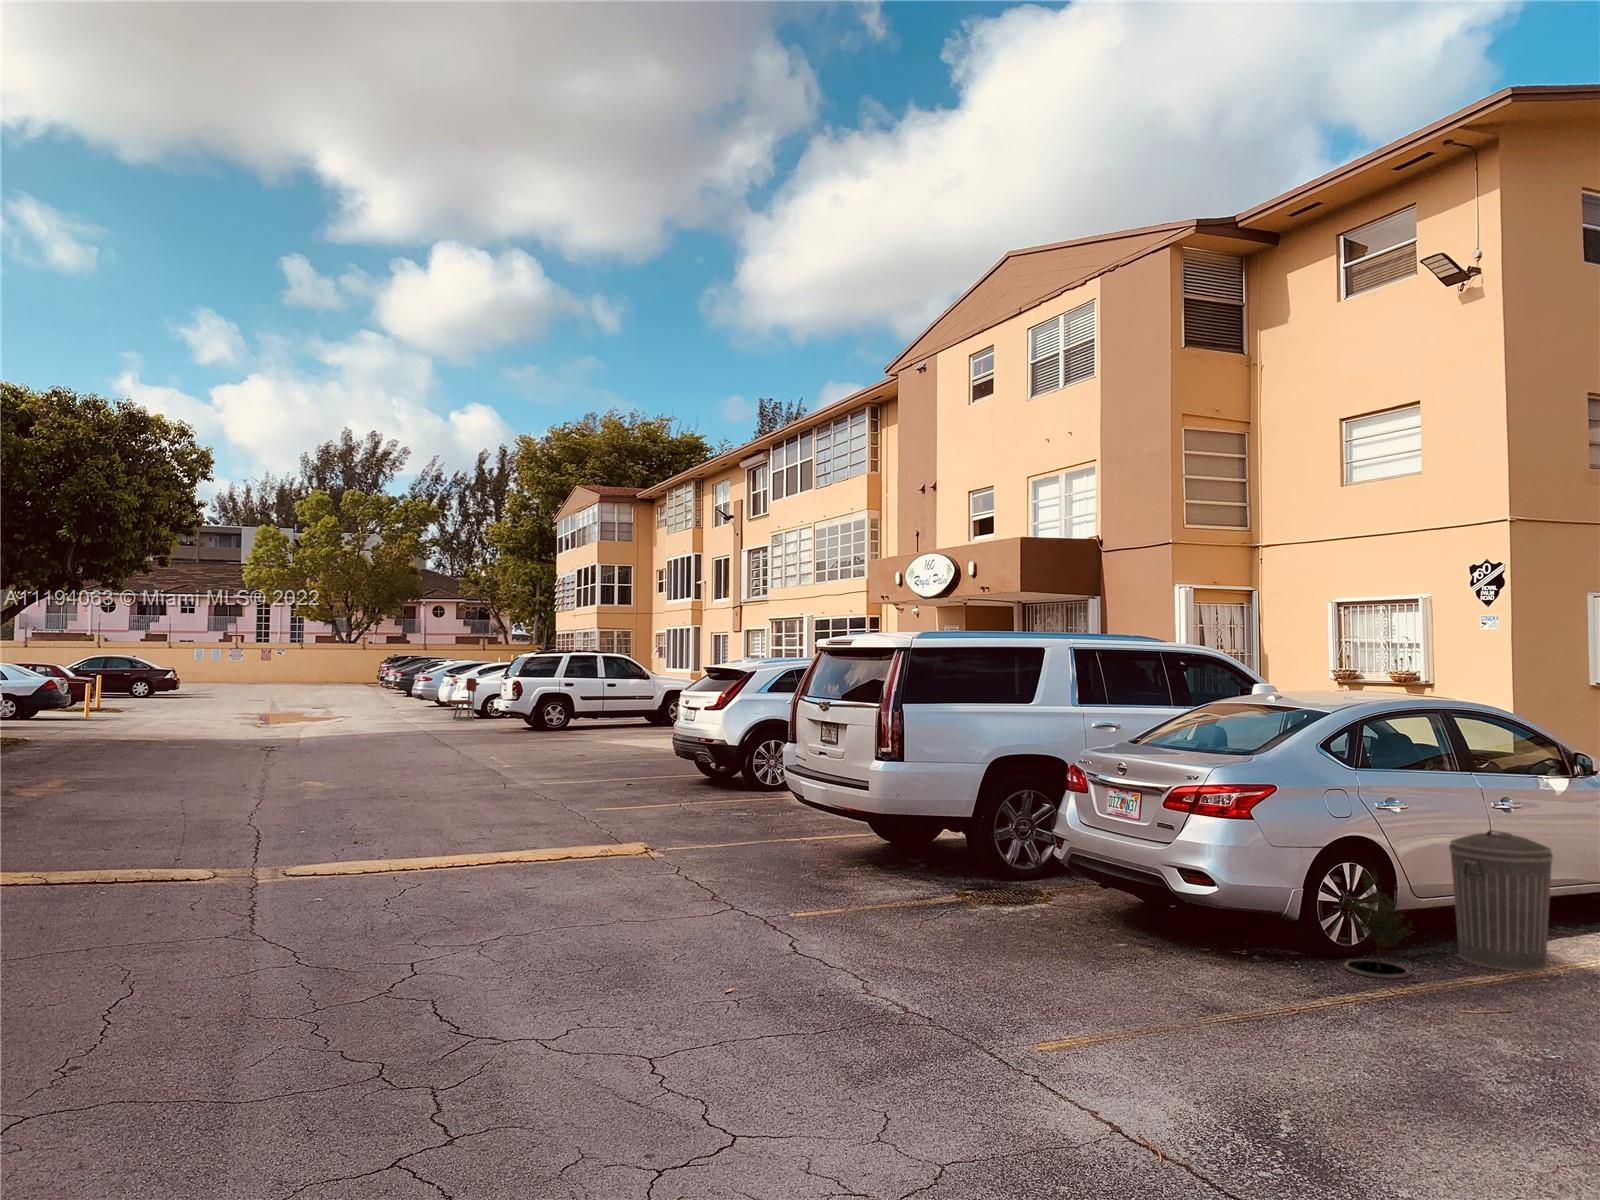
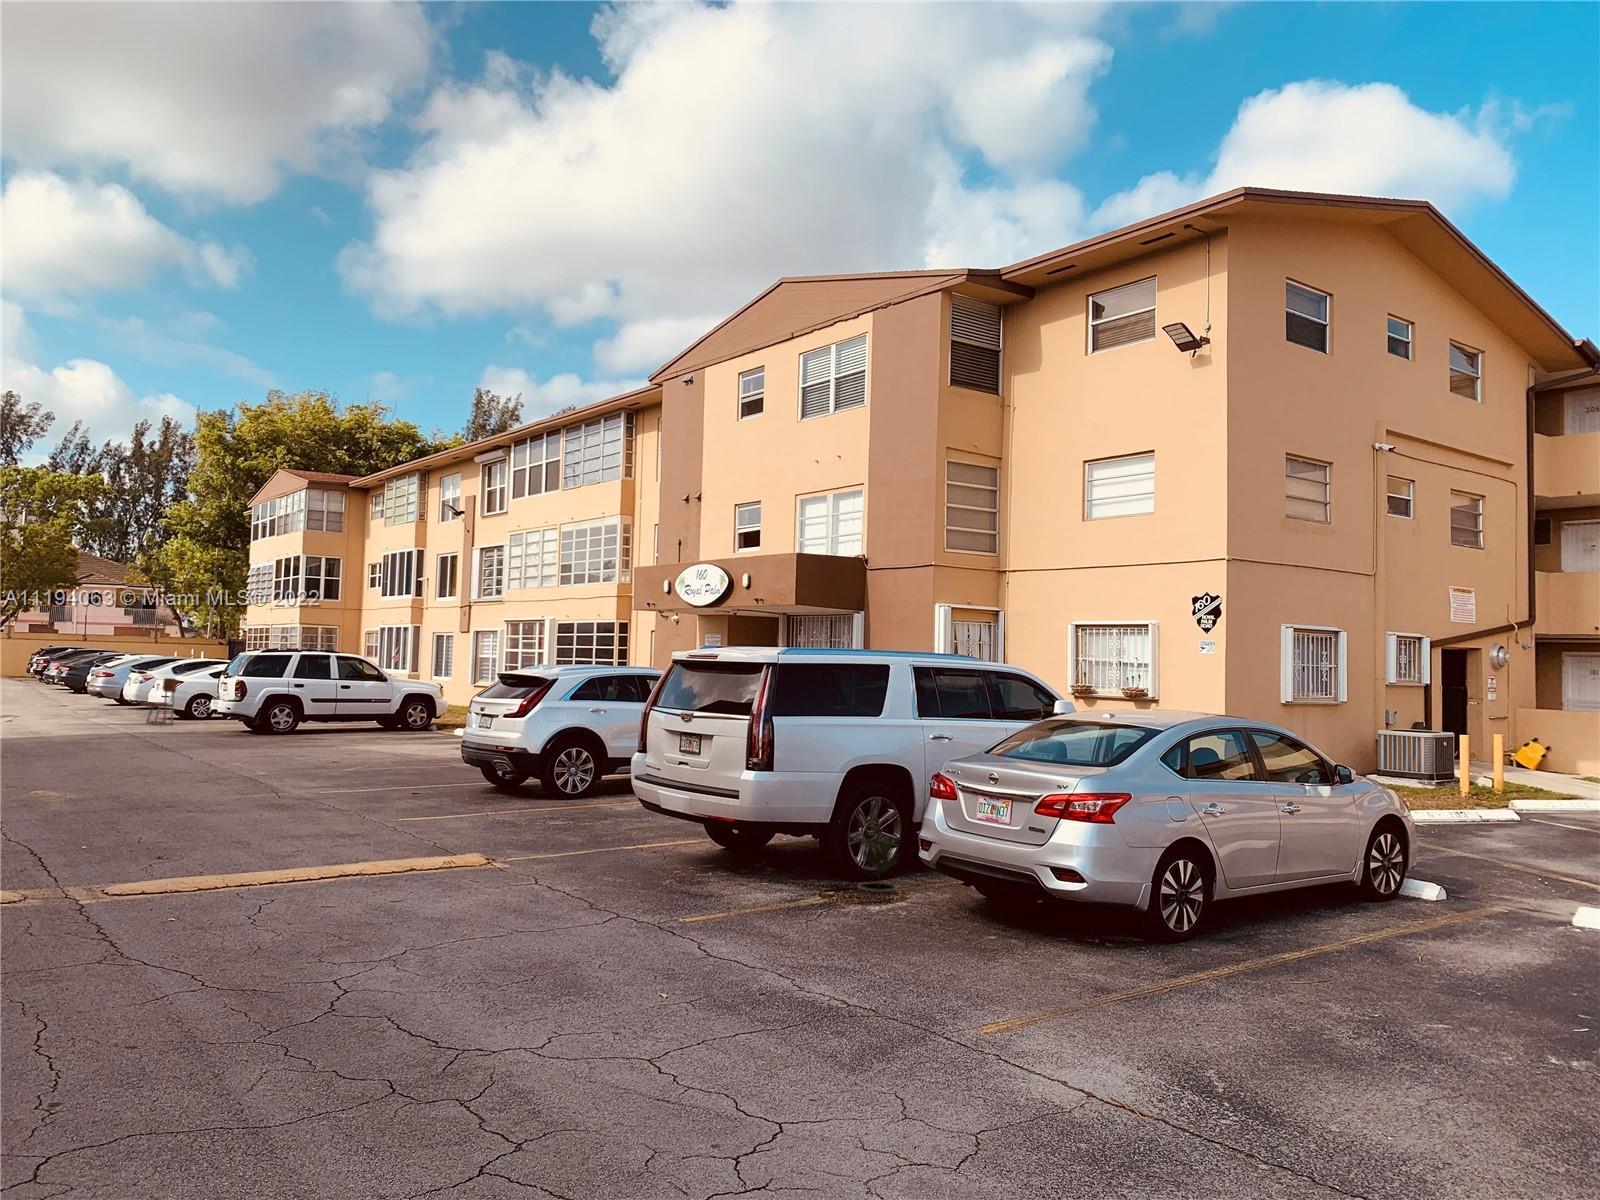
trash can: present [1449,830,1553,971] -> none [1248,828,1326,942]
potted tree: present [1344,874,1410,979] -> present [858,824,898,892]

